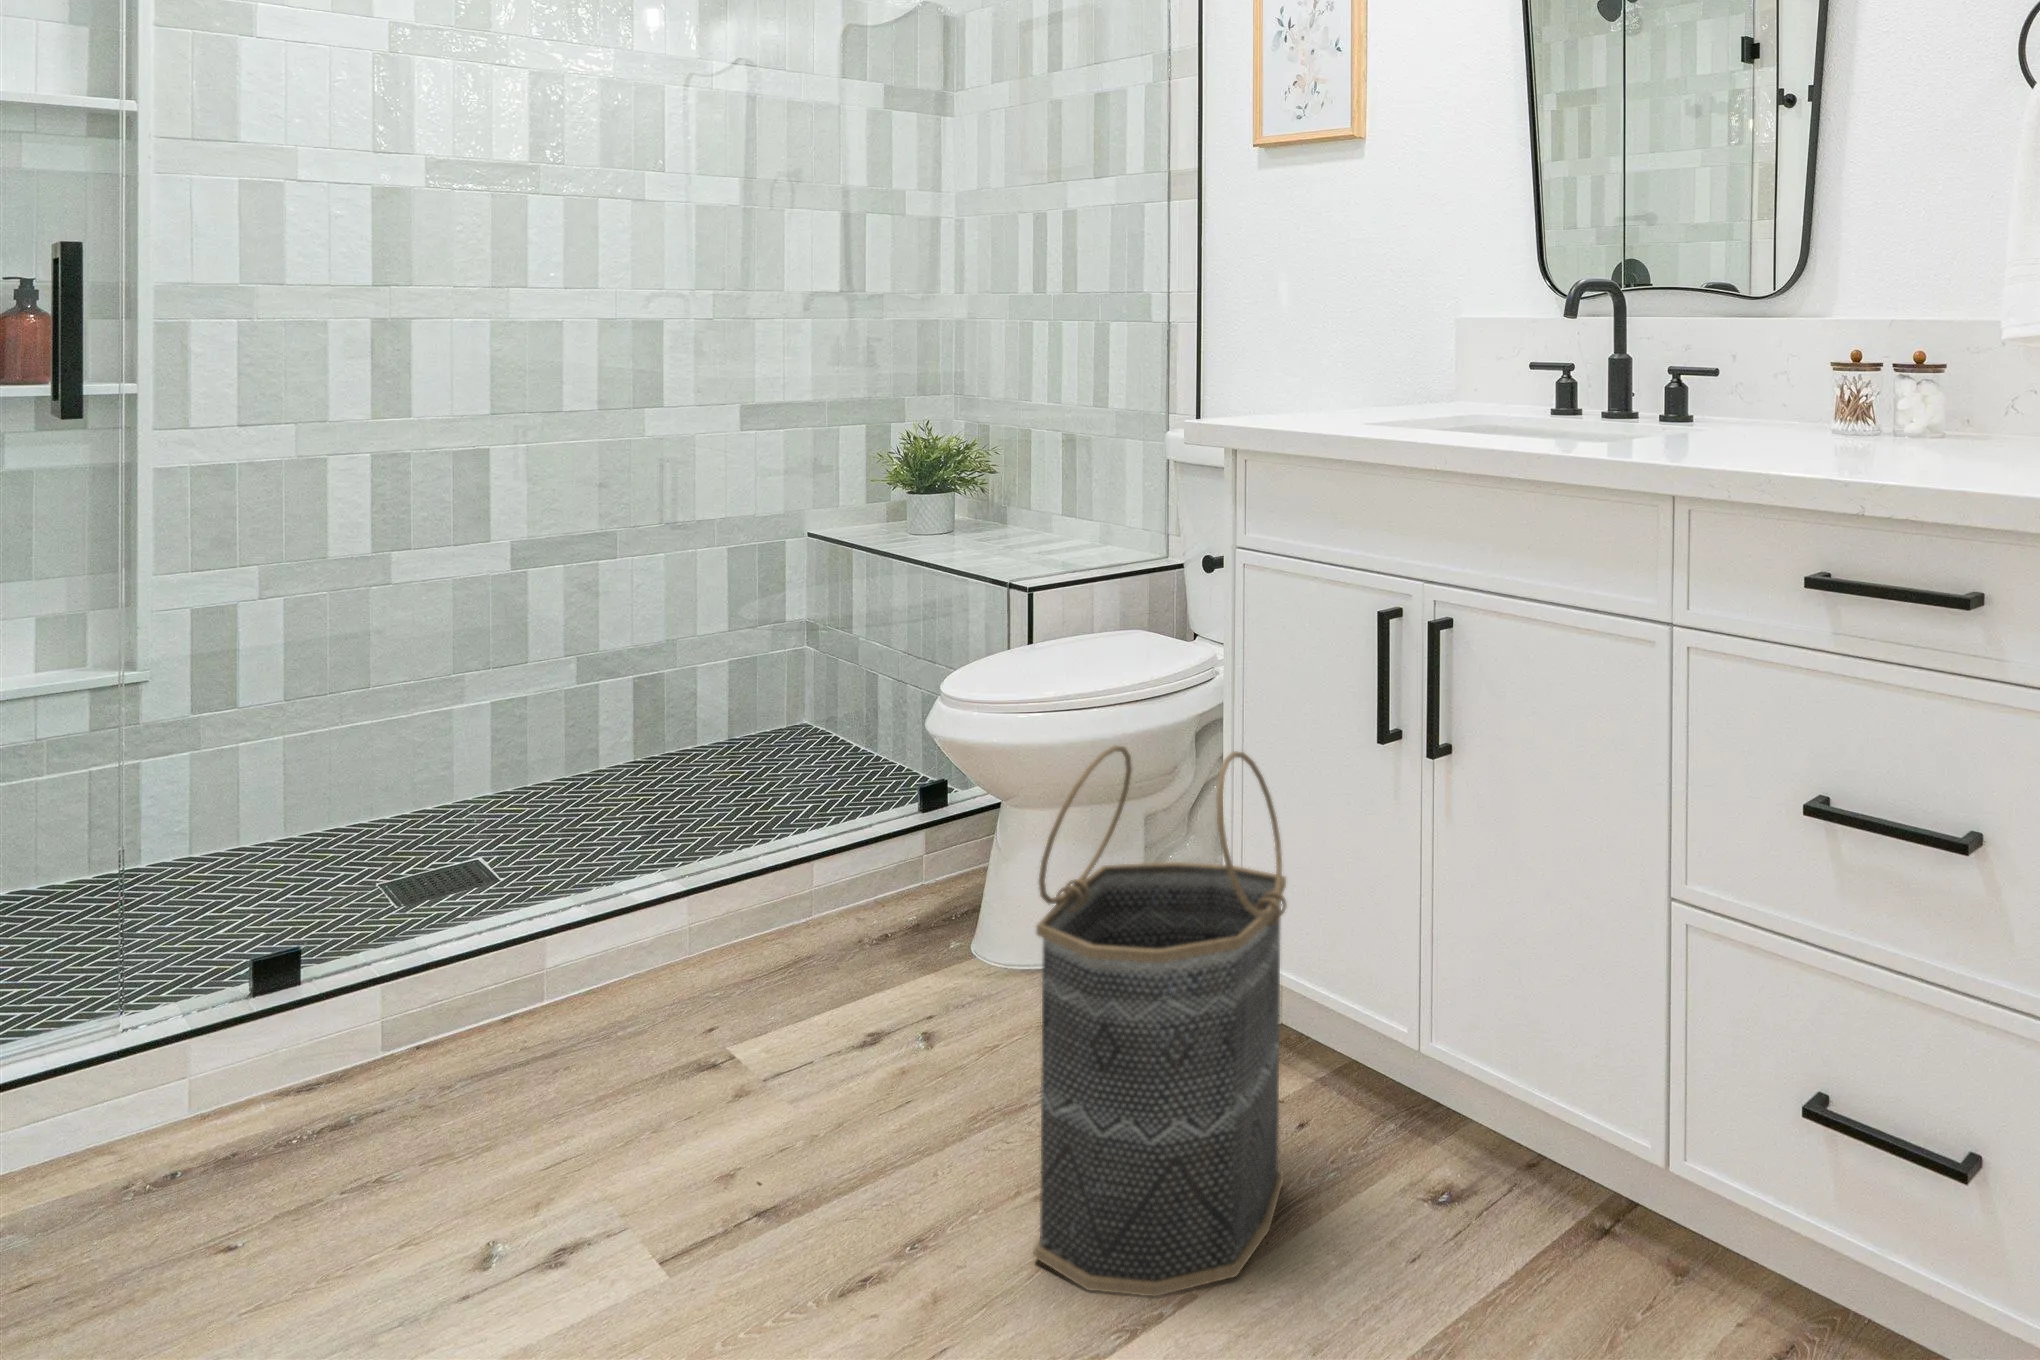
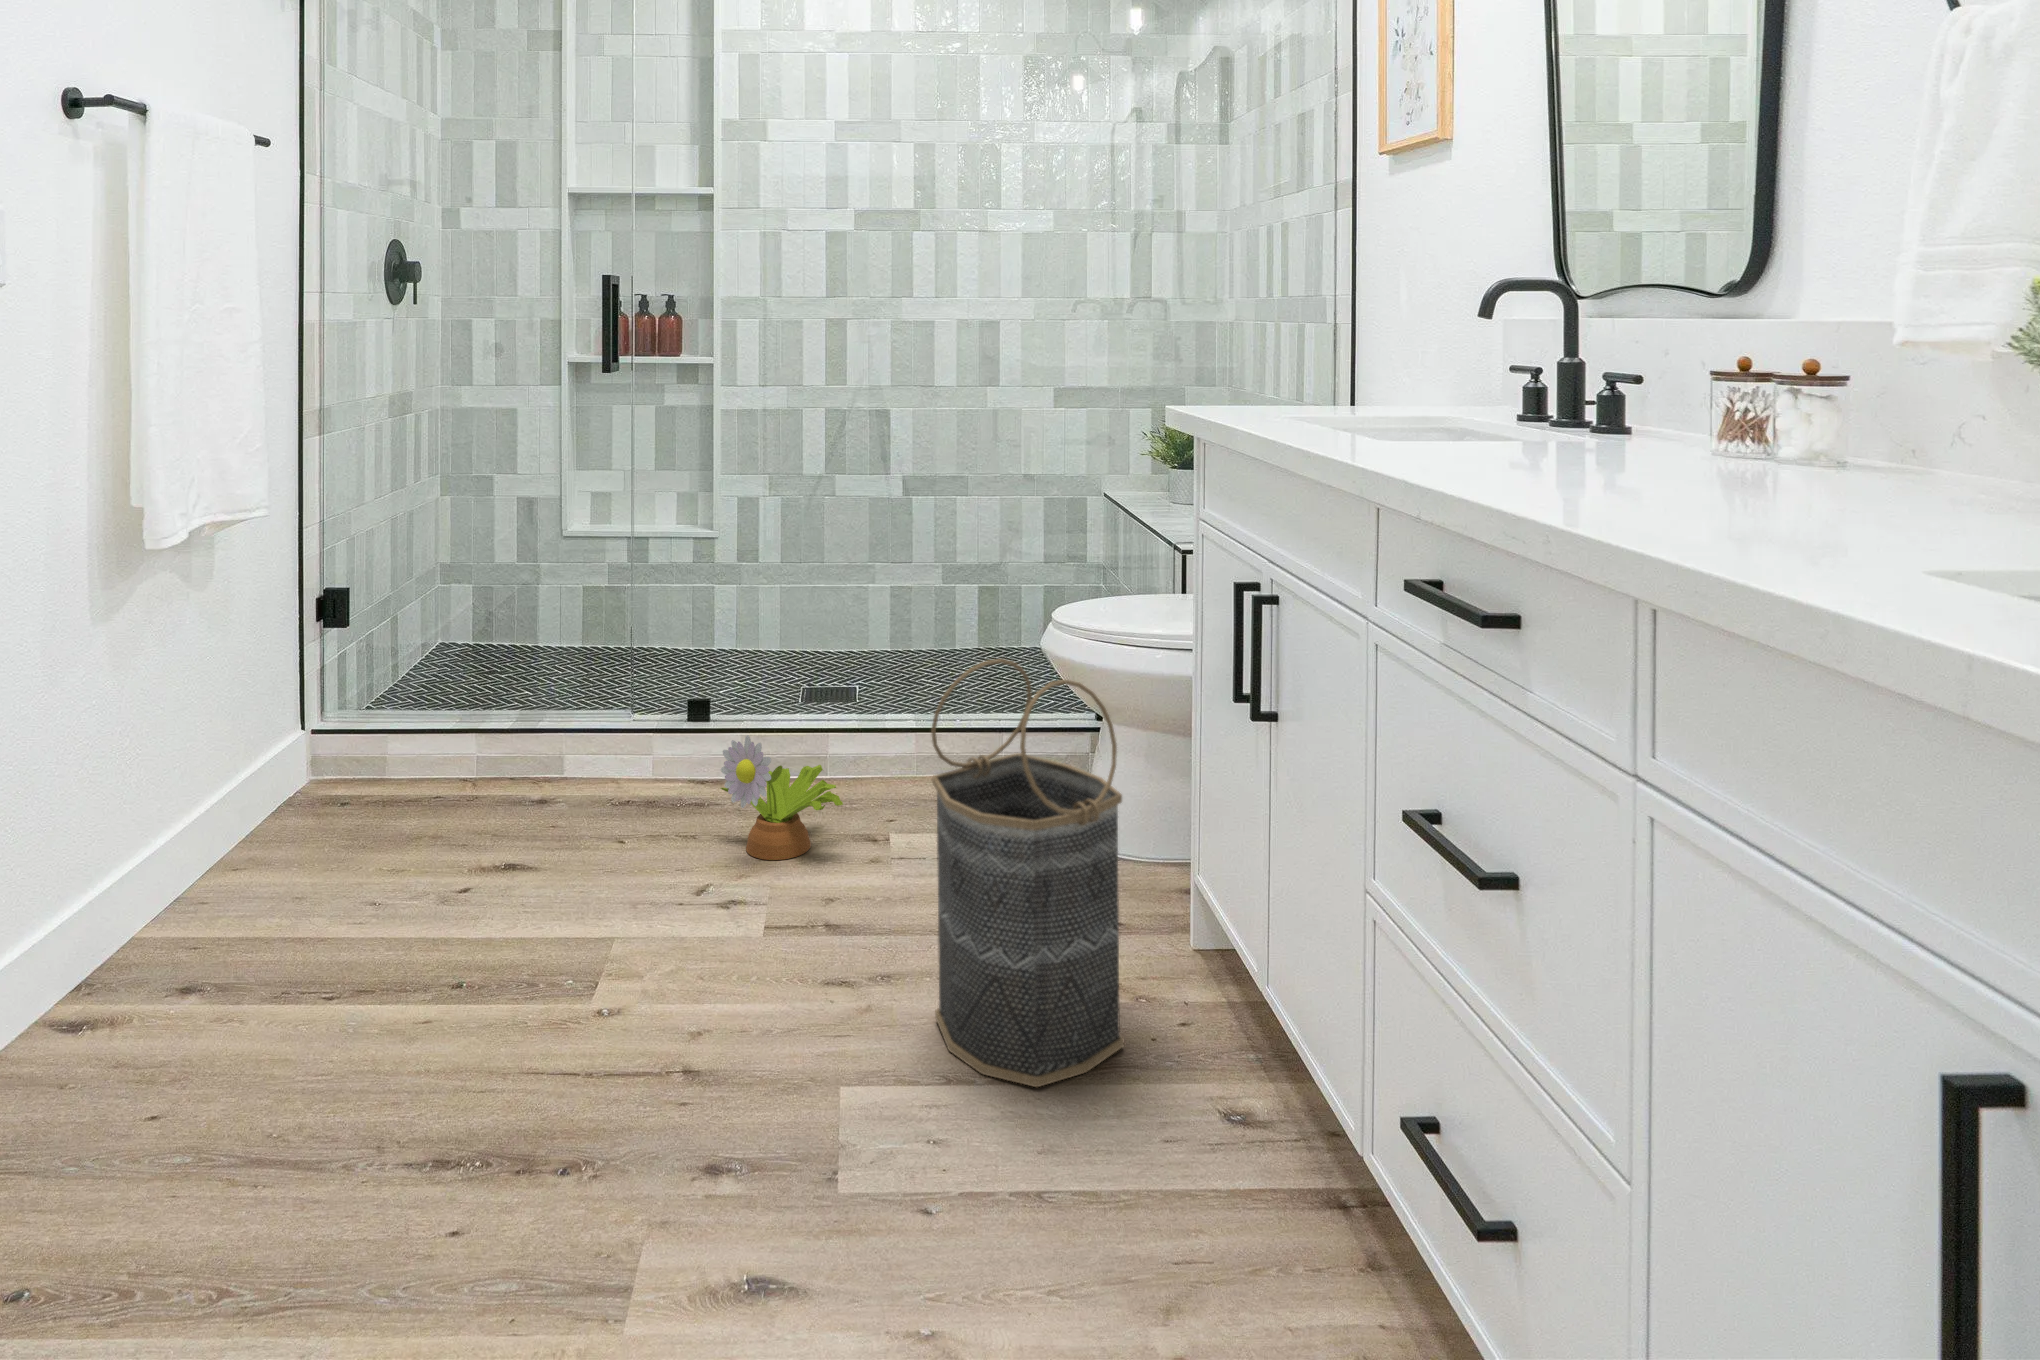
decorative plant: none [425,968,686,1164] -> present [720,735,843,860]

